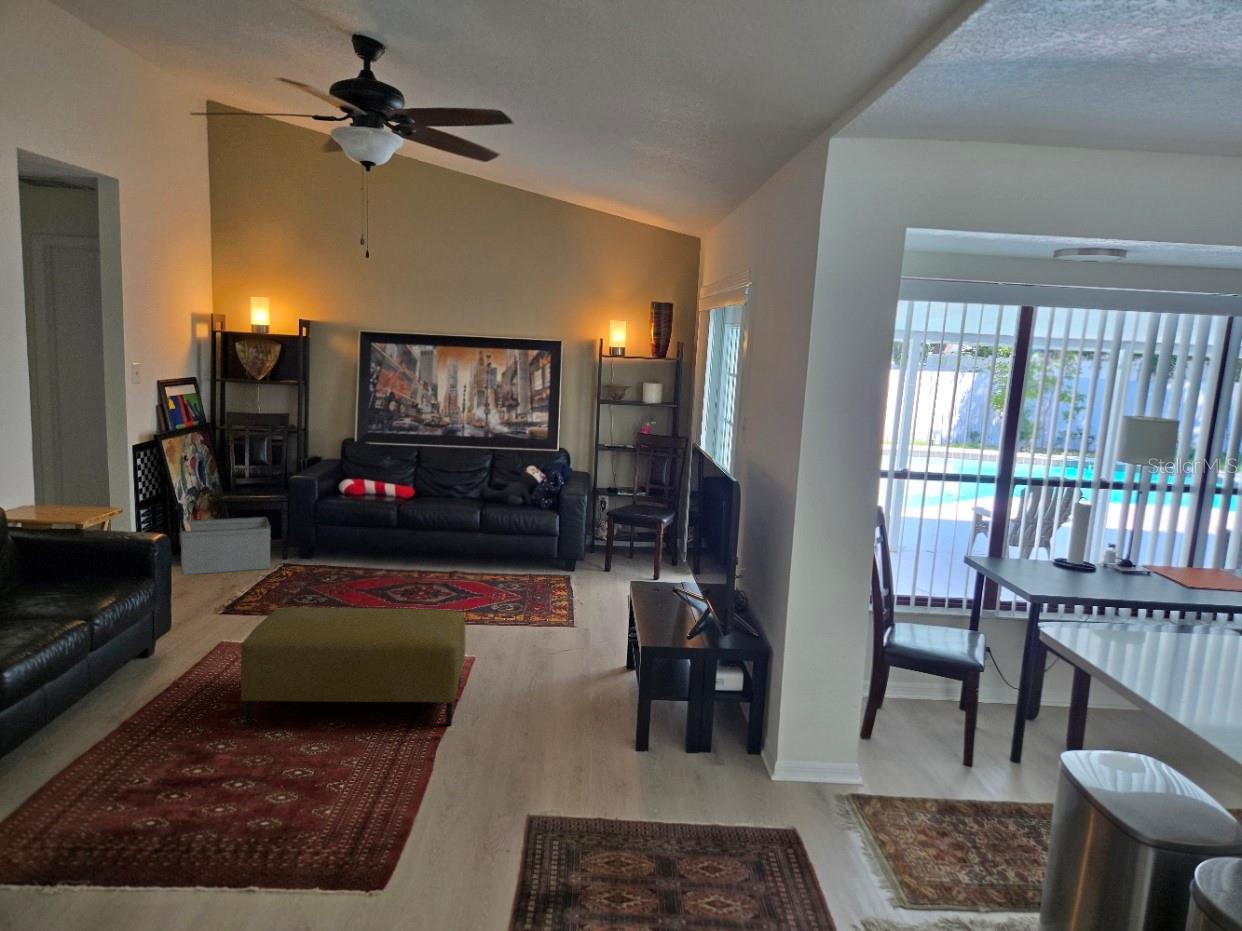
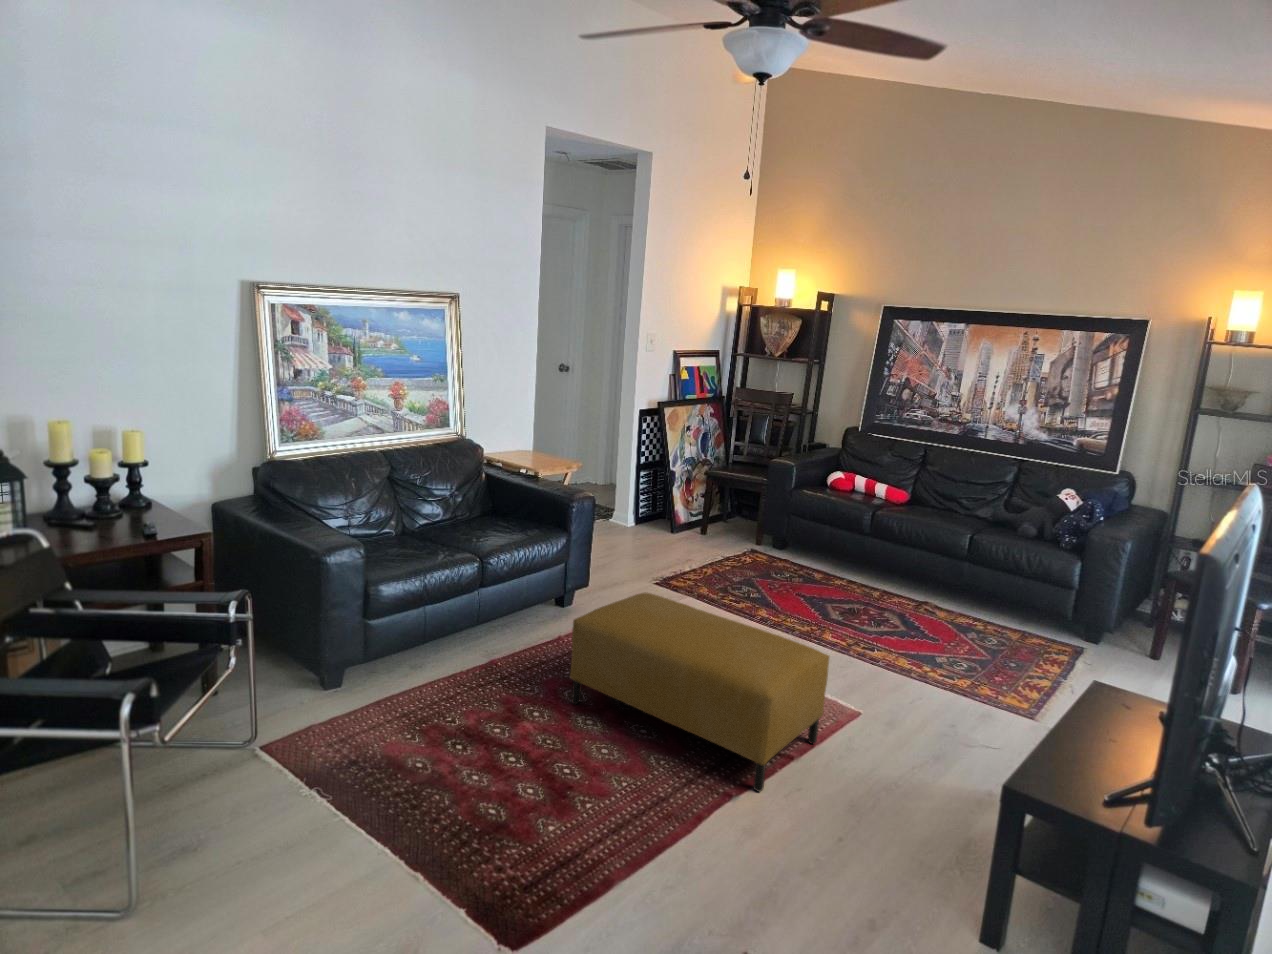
storage bin: present [179,517,271,575] -> none [660,487,748,550]

